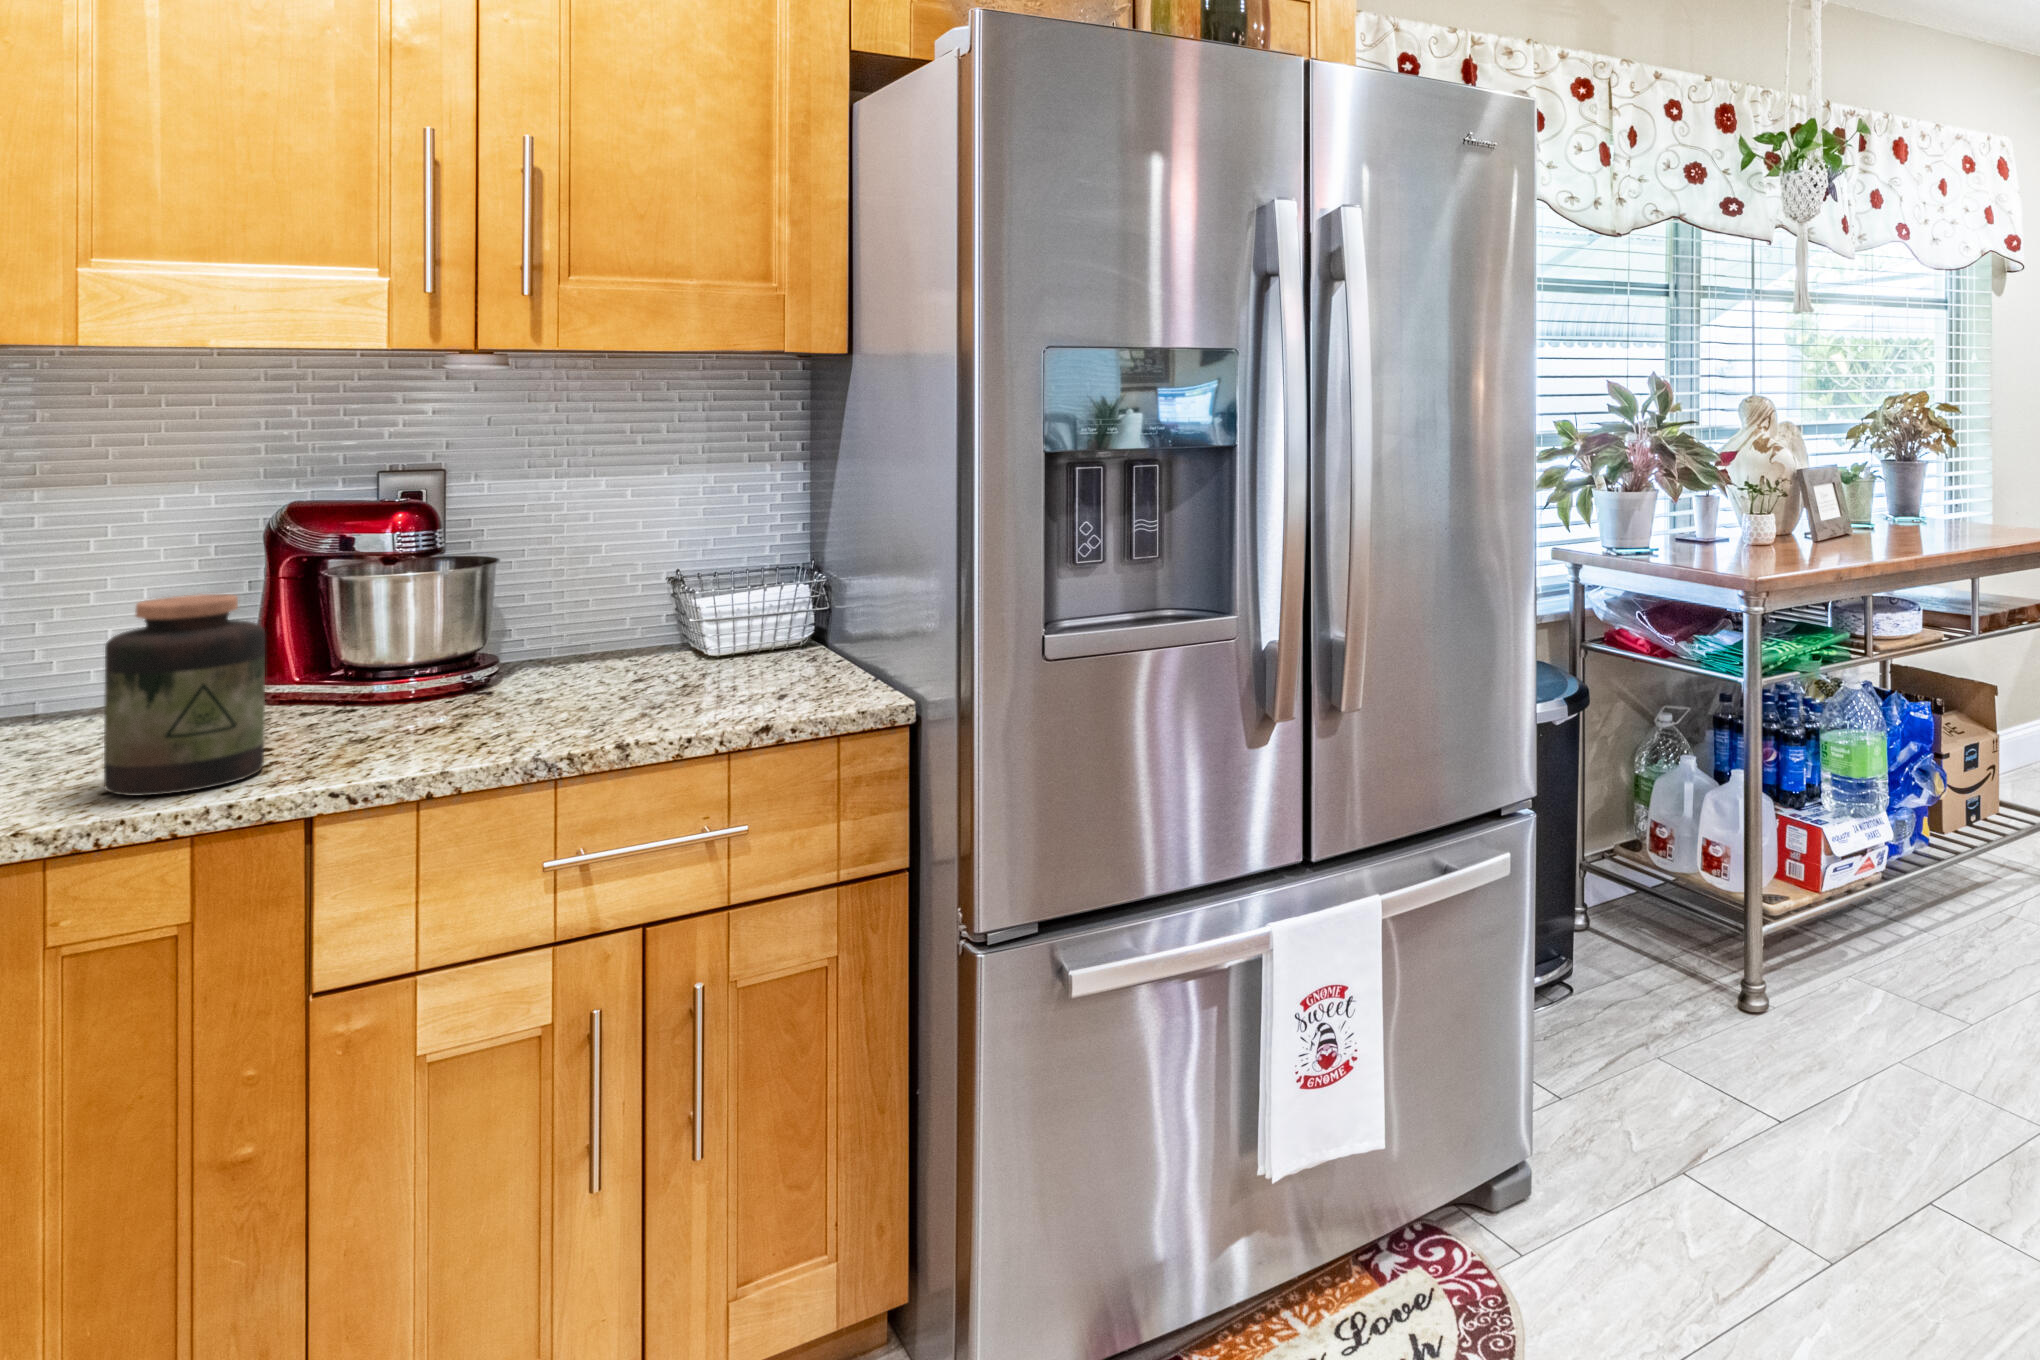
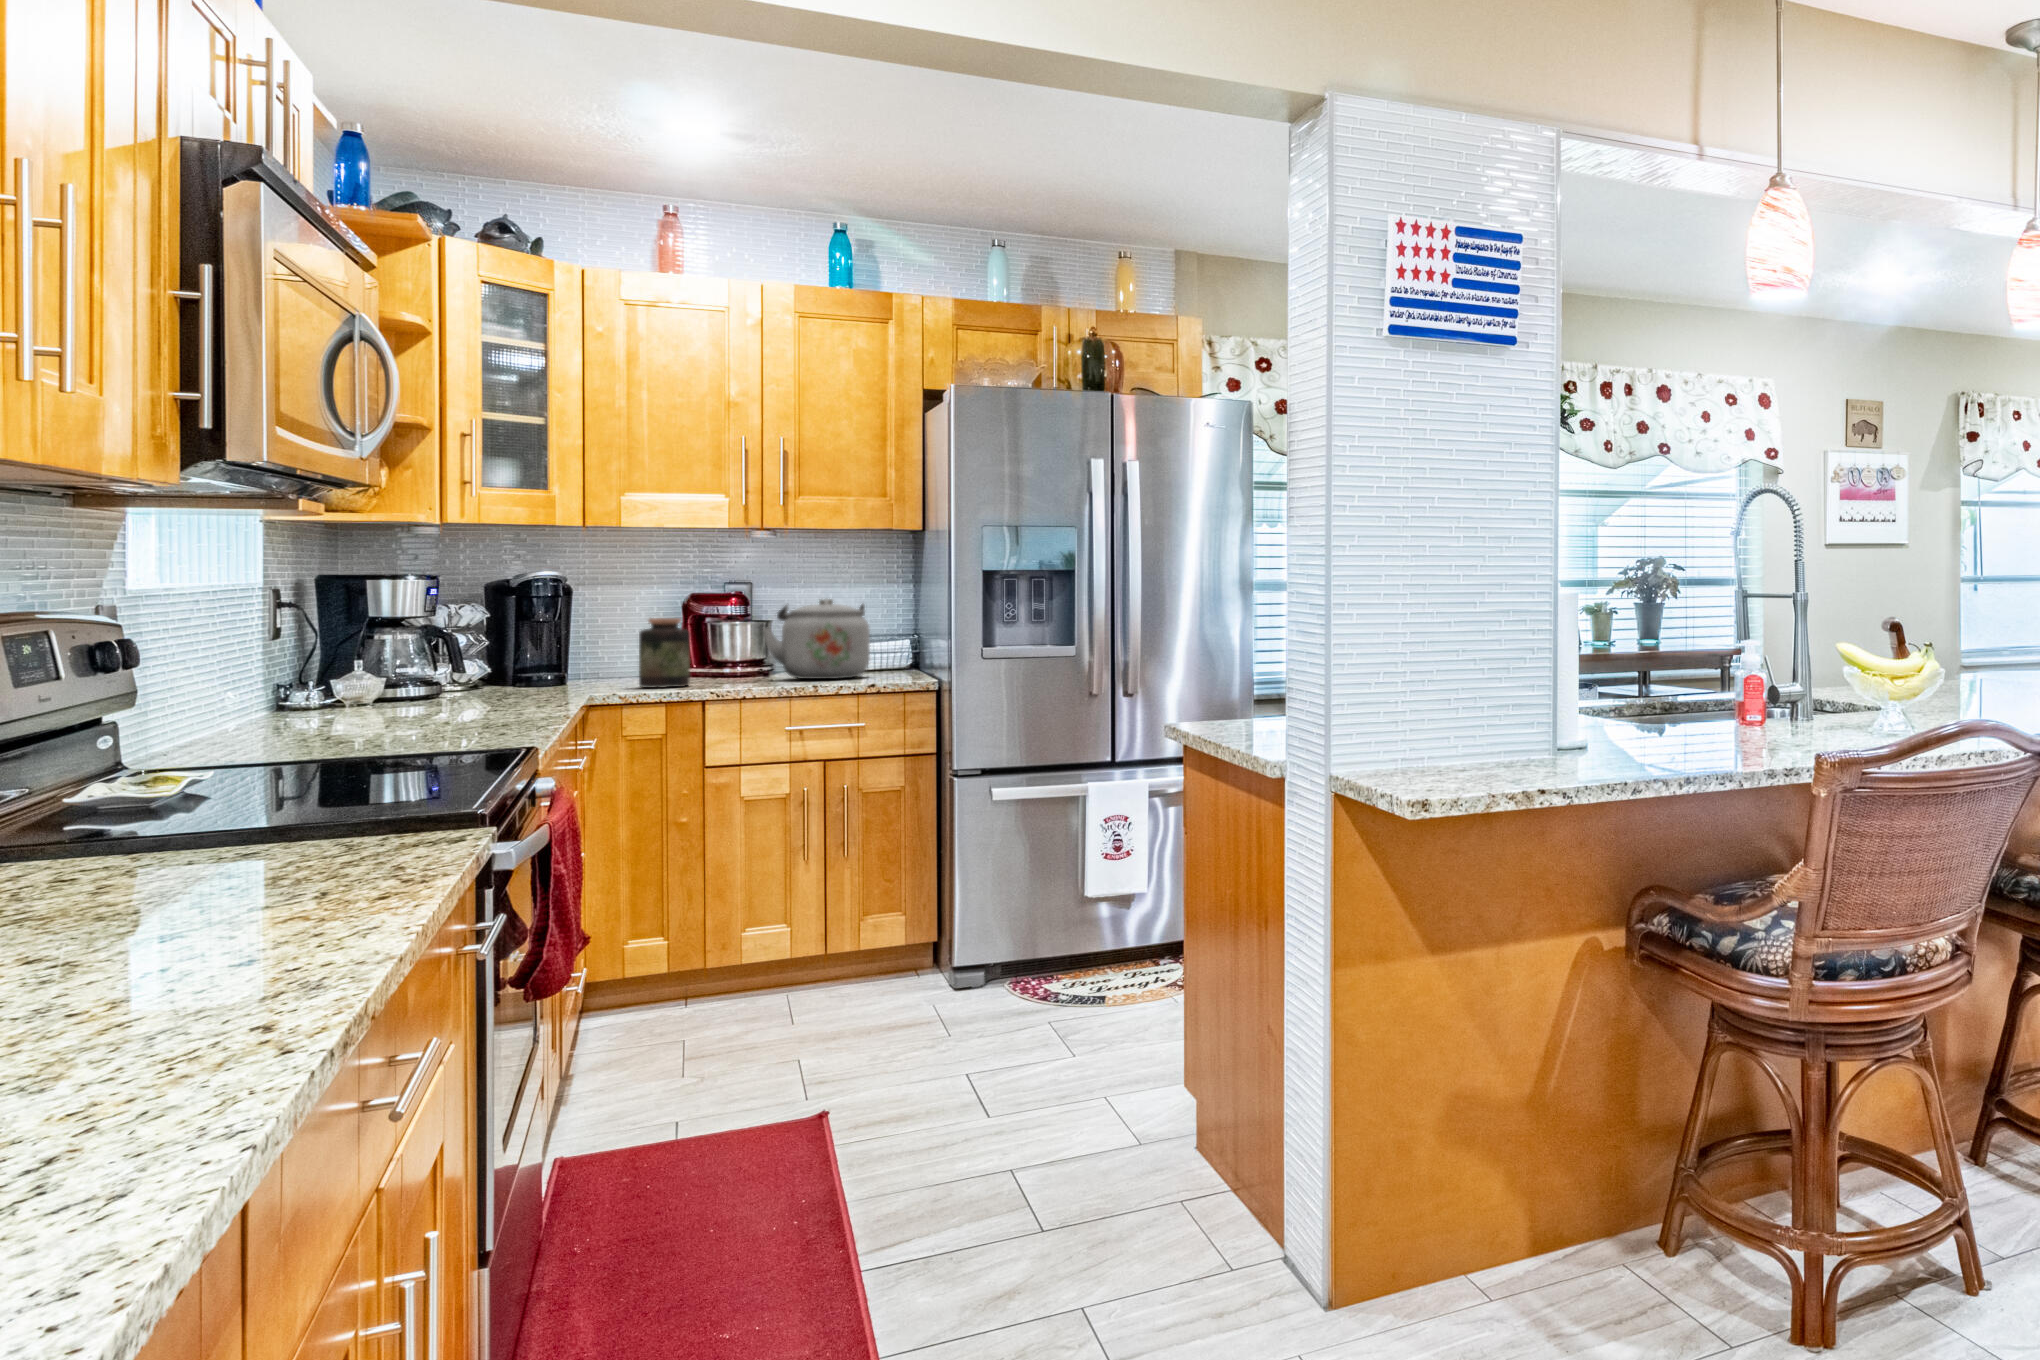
kettle: none [472,514,738,710] -> present [764,599,870,679]

